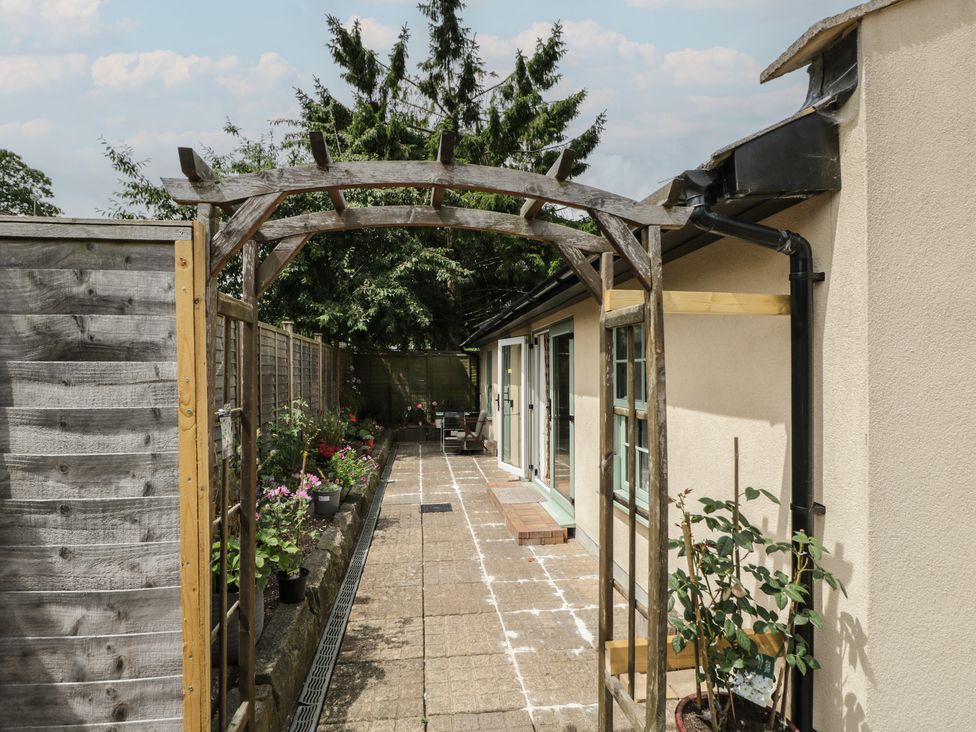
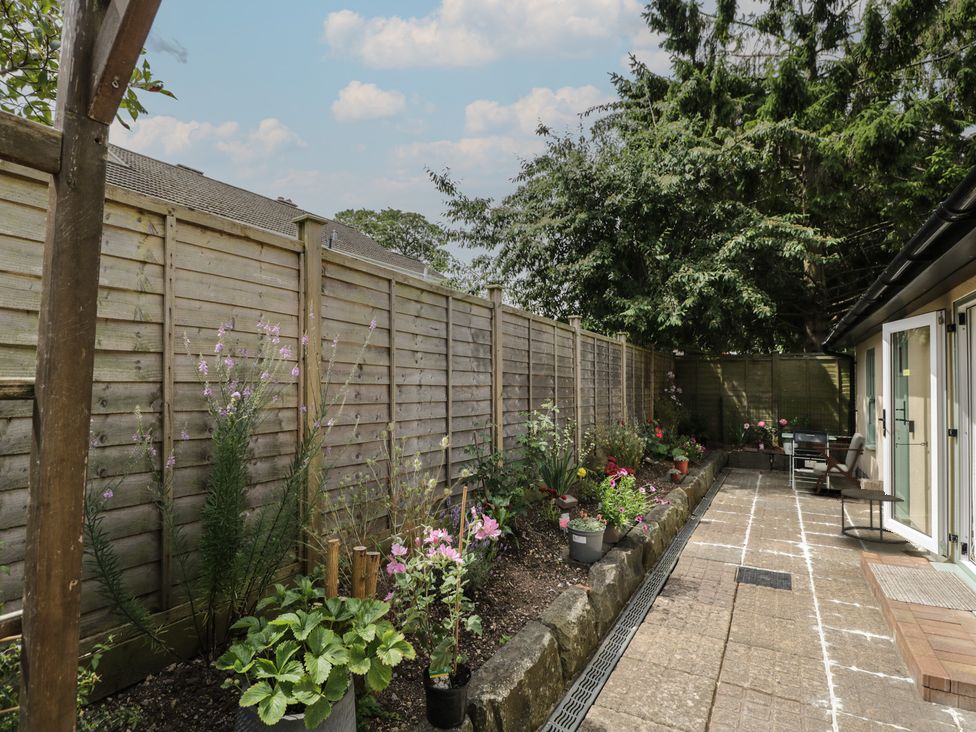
side table: none [475,447,512,479] -> present [841,489,908,543]

